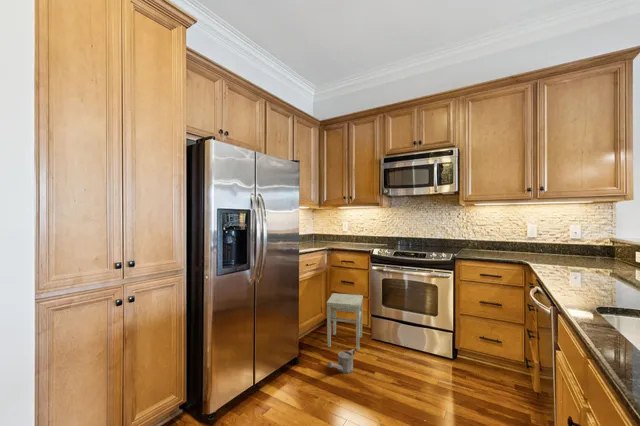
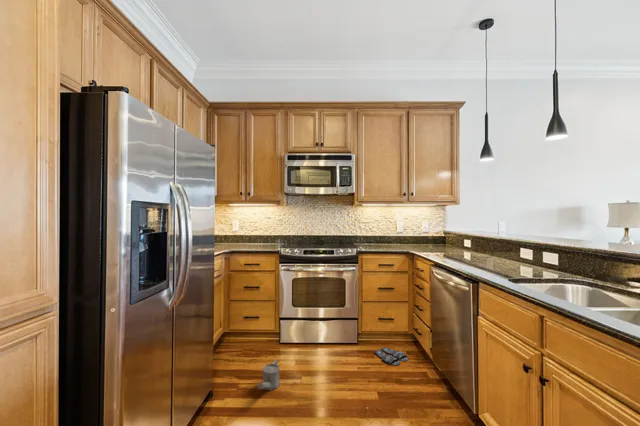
stool: present [326,293,363,350] -> none [235,299,275,365]
slippers: none [467,373,509,396] -> present [375,347,408,366]

